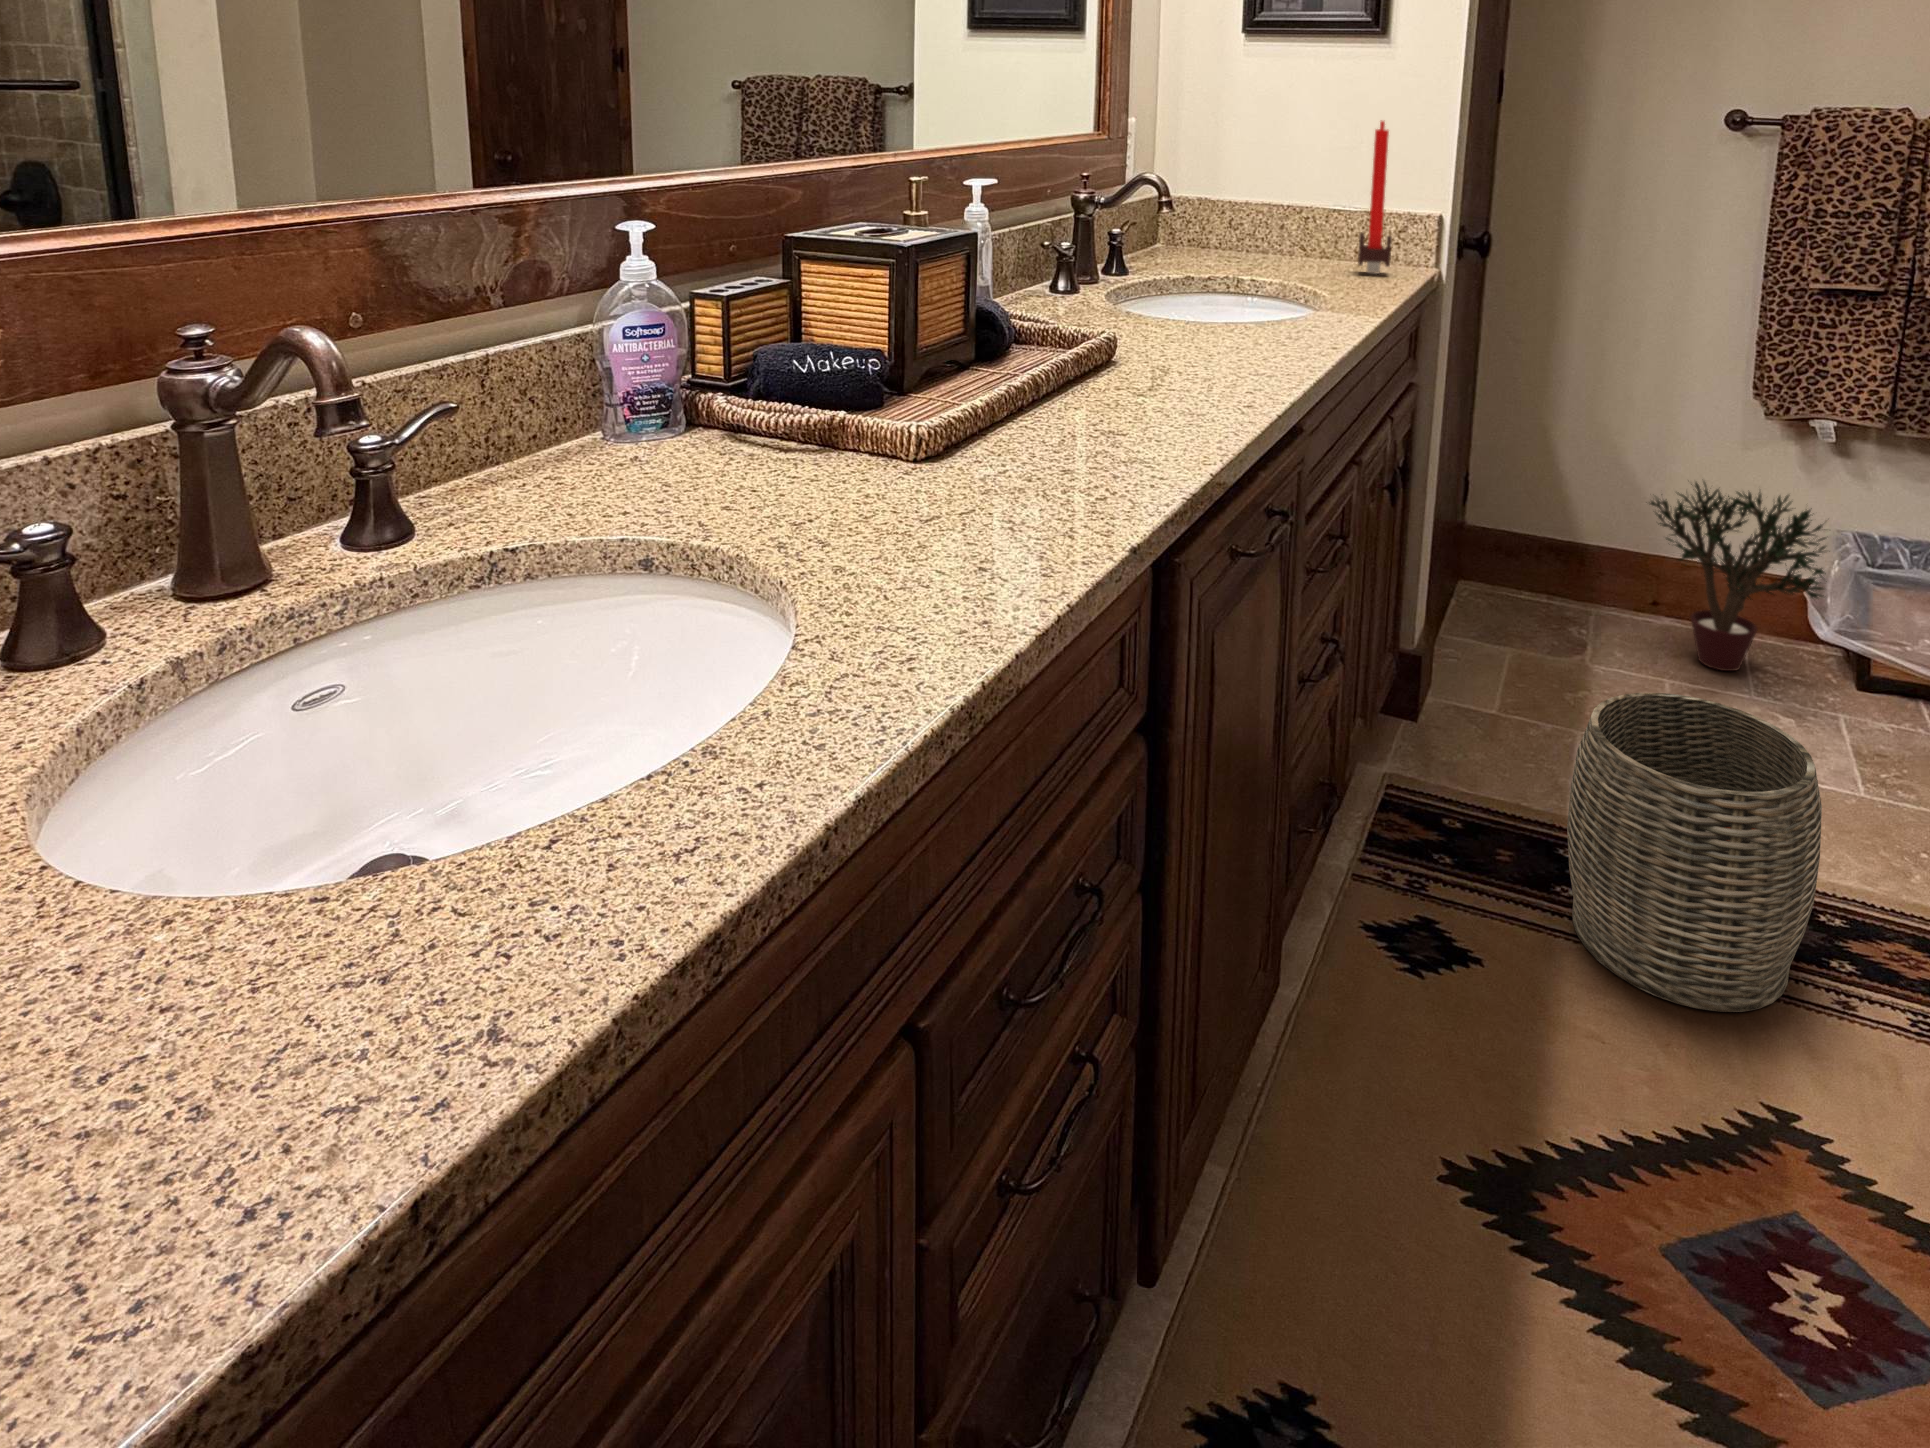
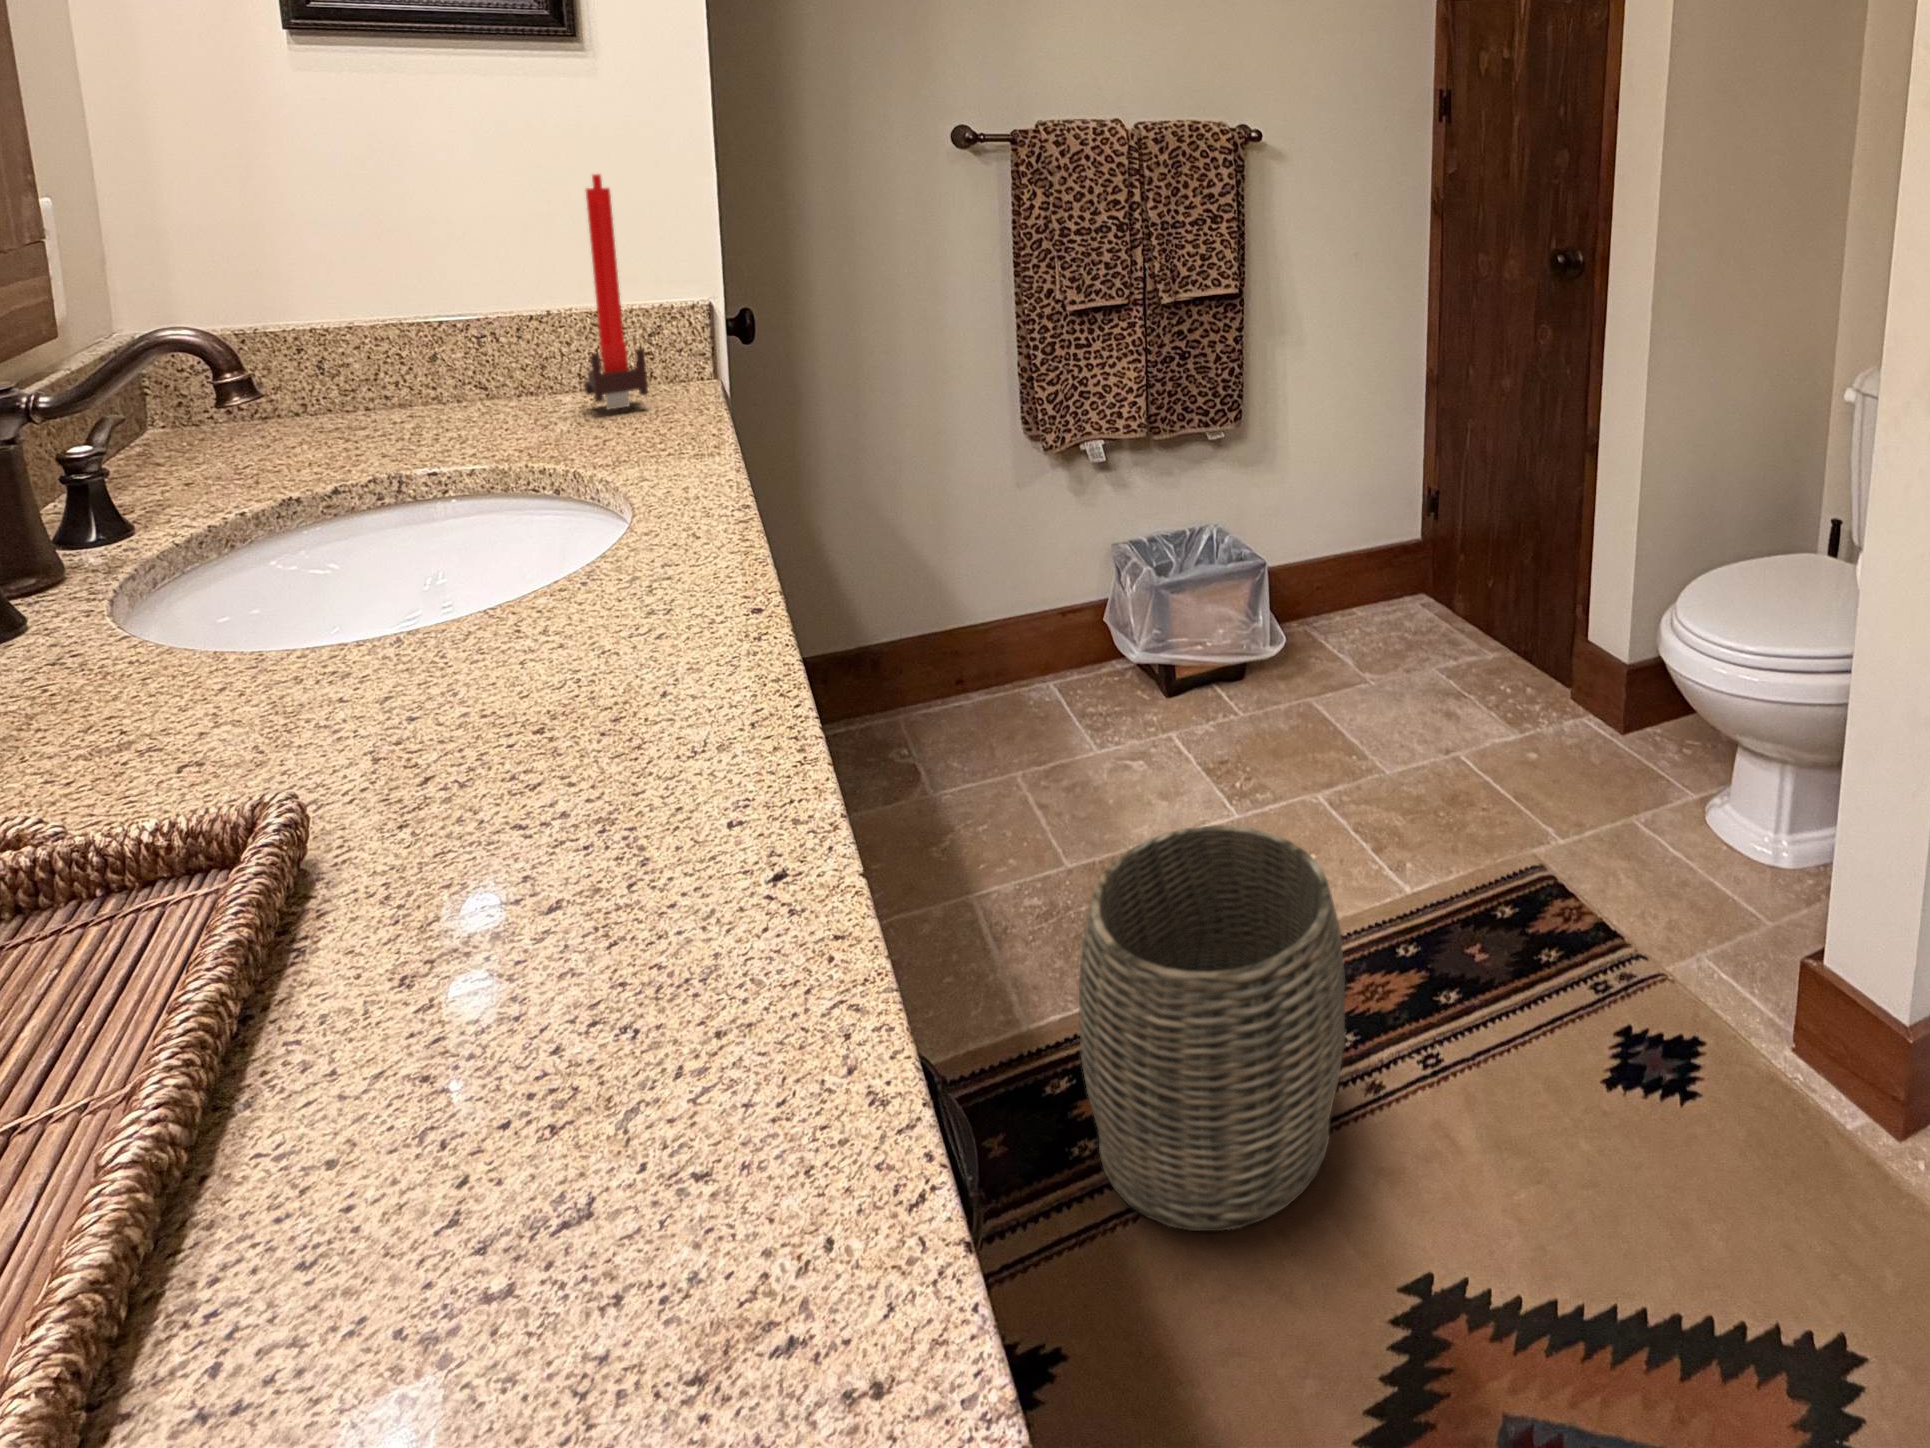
potted plant: present [1650,482,1826,671] -> none [947,524,1150,738]

